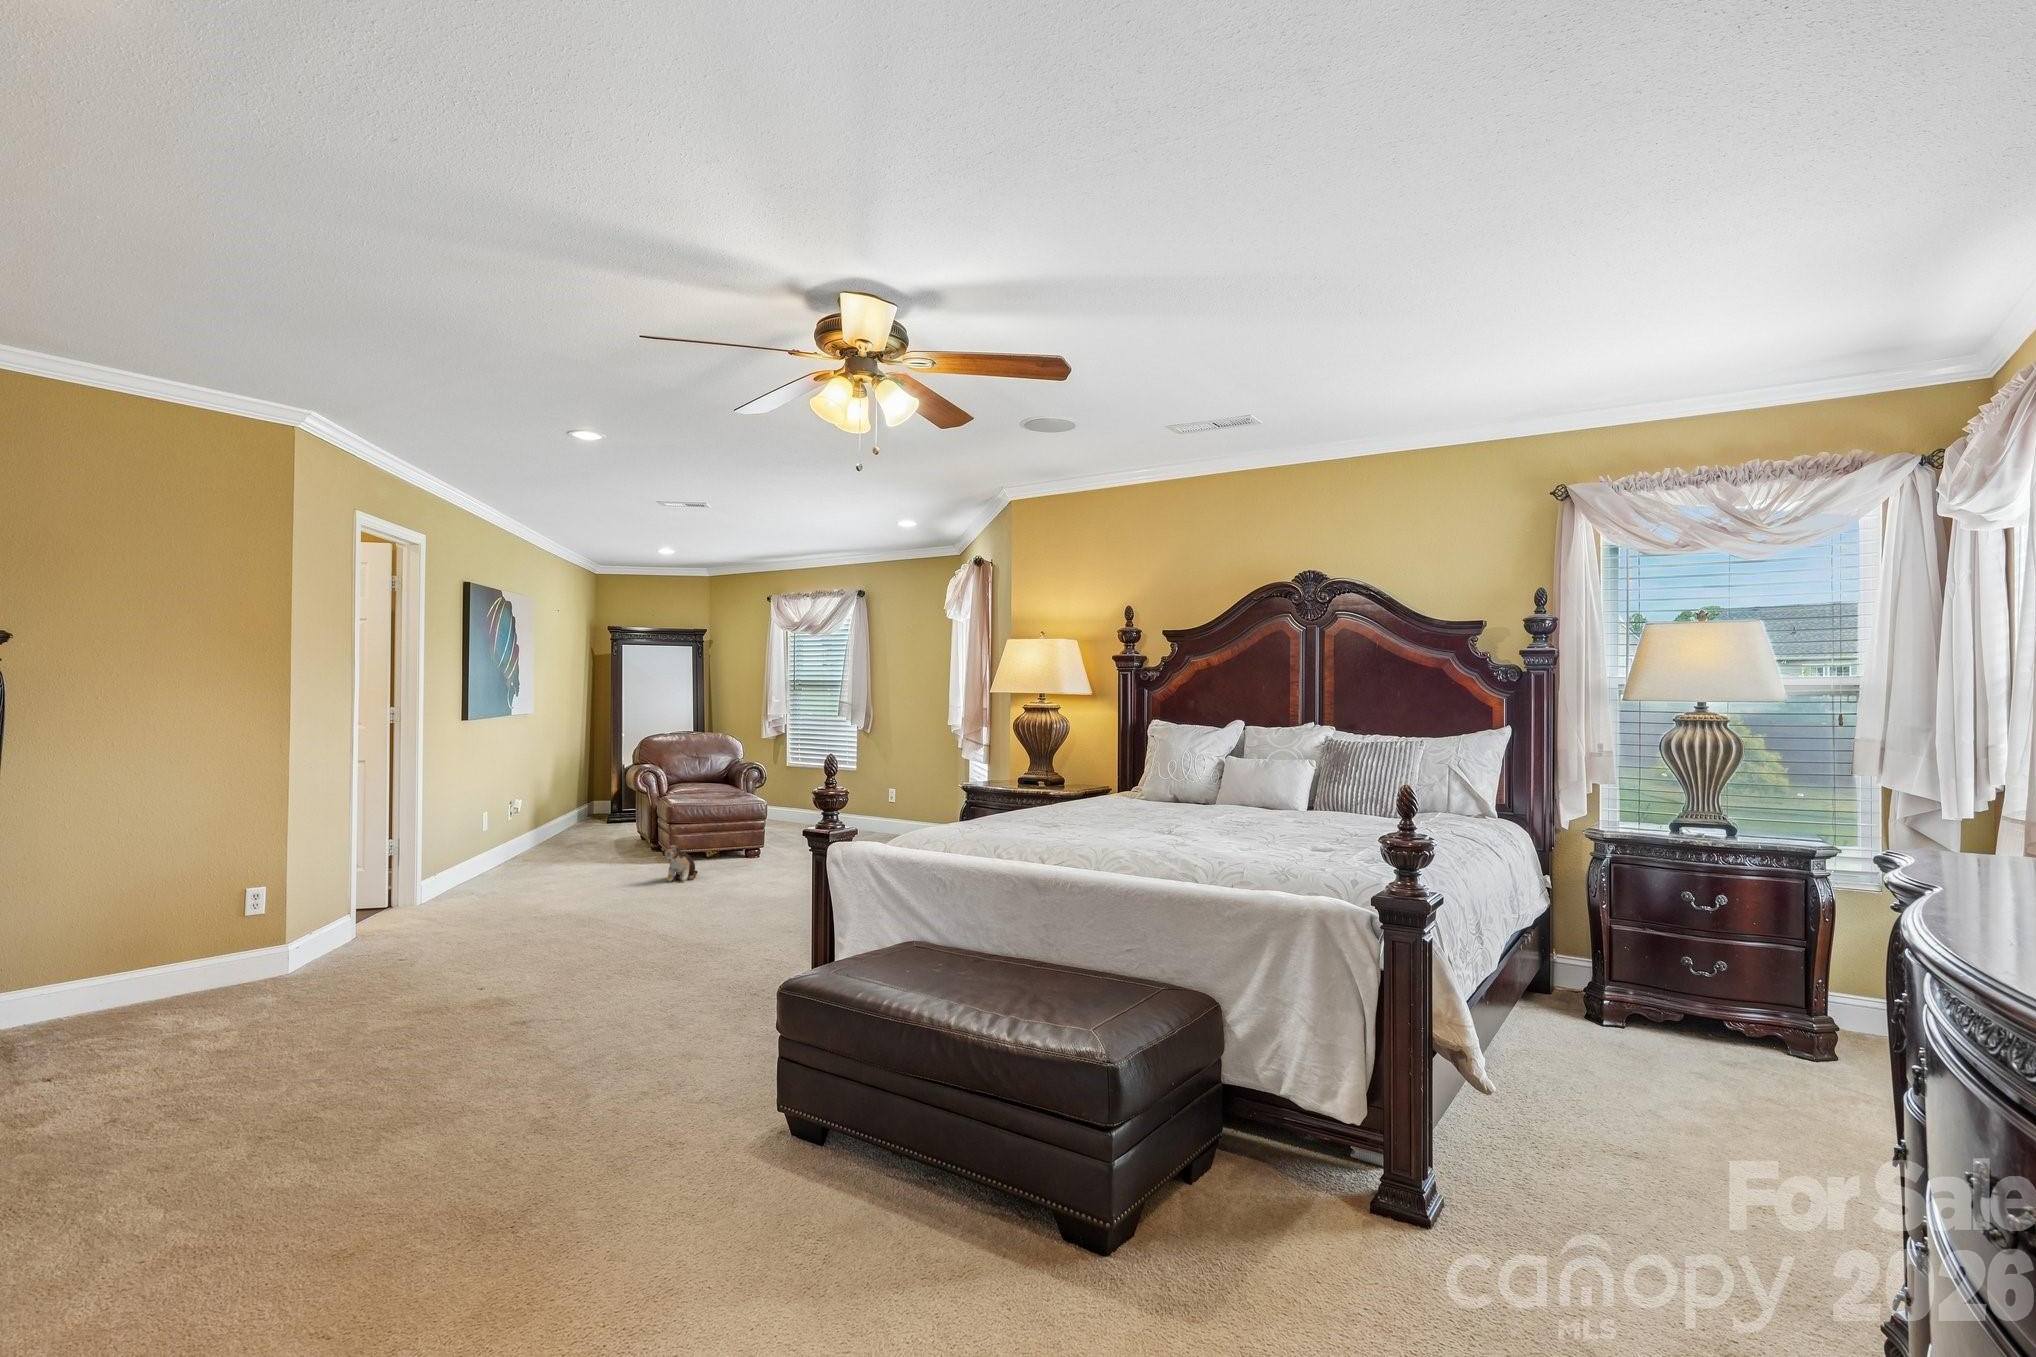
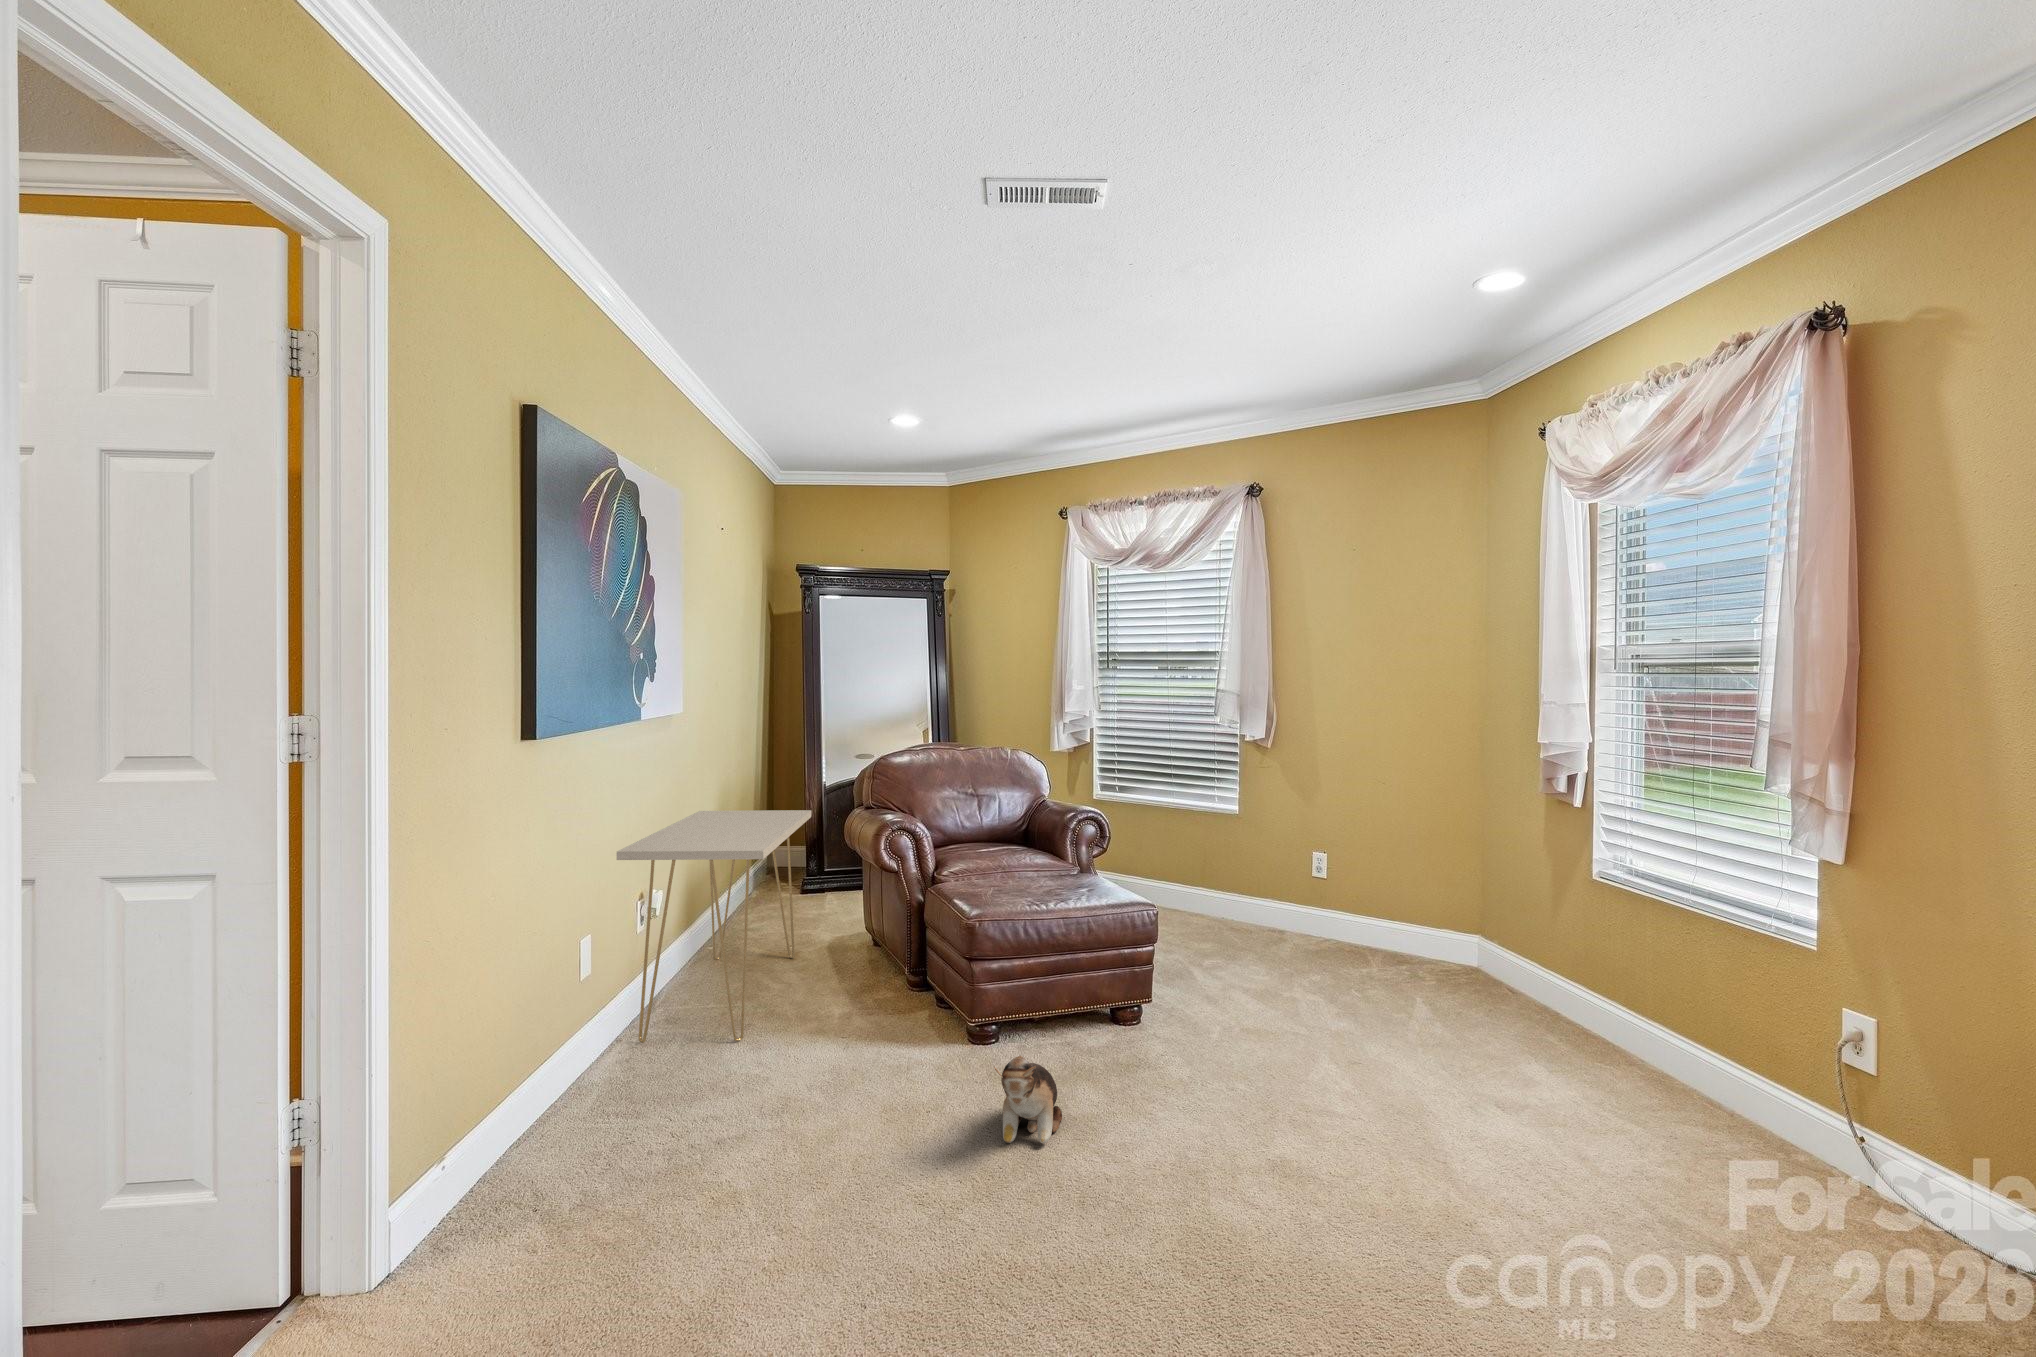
console table: none [500,766,607,866] -> present [616,810,811,1043]

